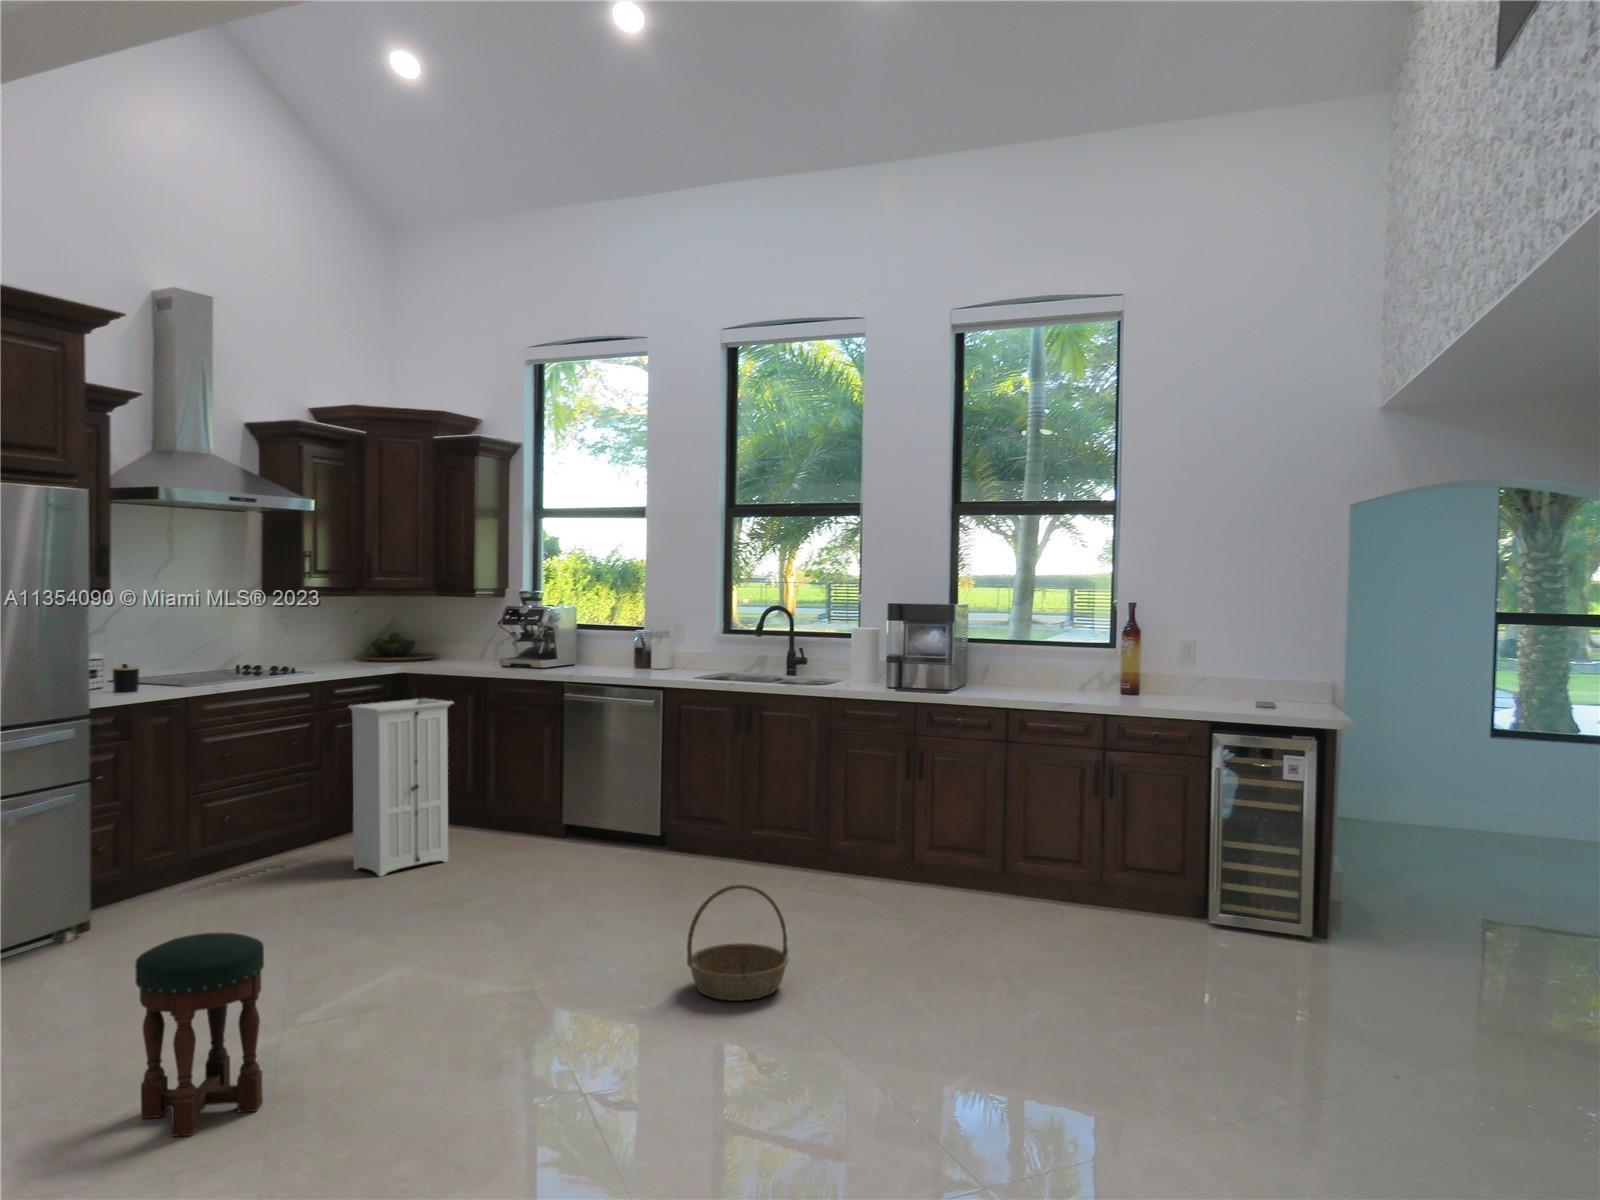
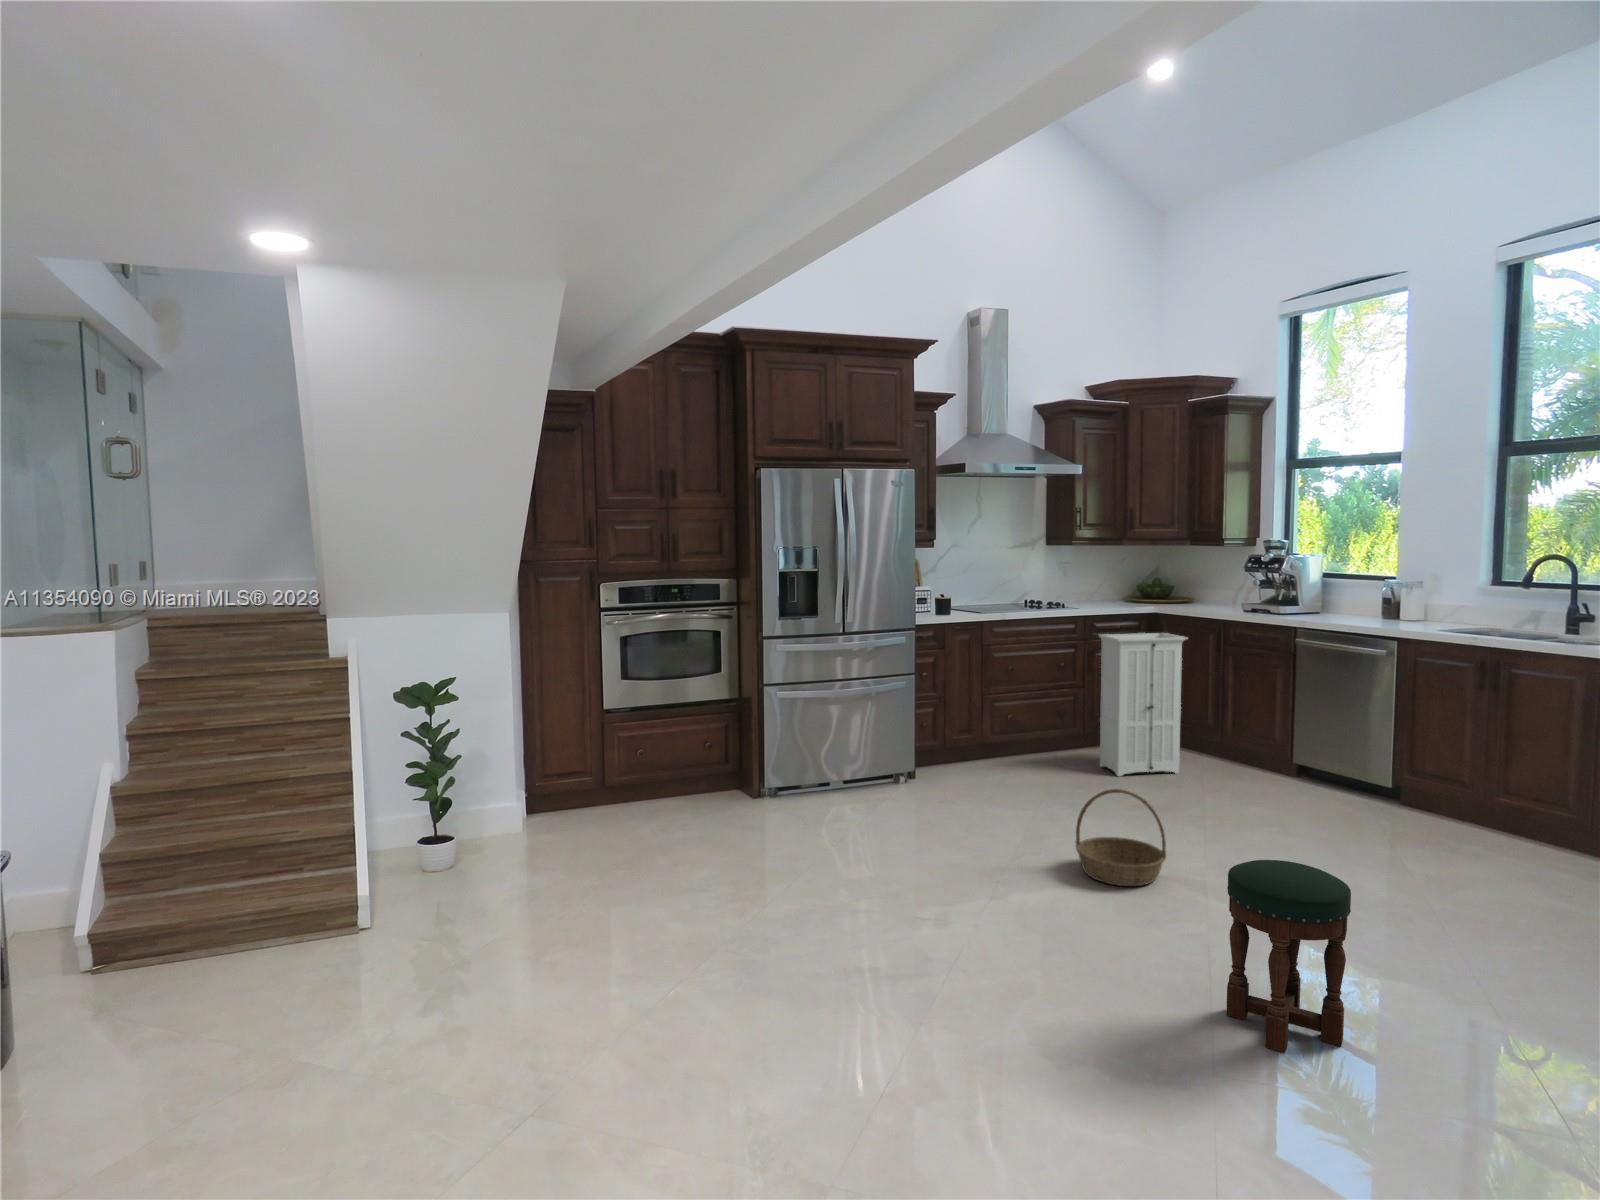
basket: present [687,885,788,1001] -> present [1076,789,1166,886]
stool: present [135,933,264,1137] -> present [1226,860,1351,1053]

